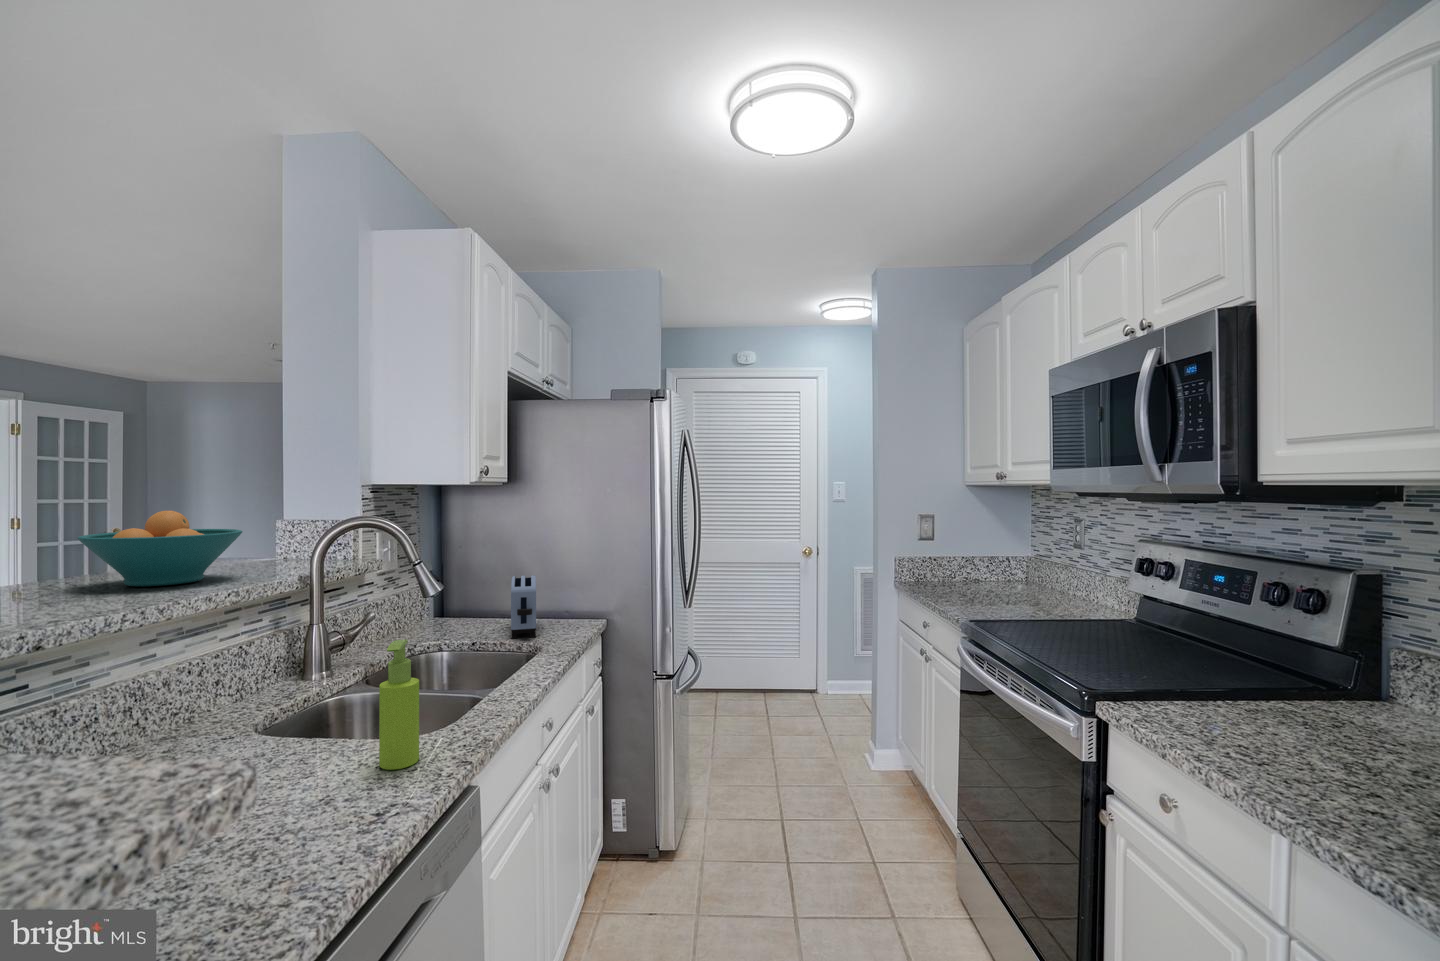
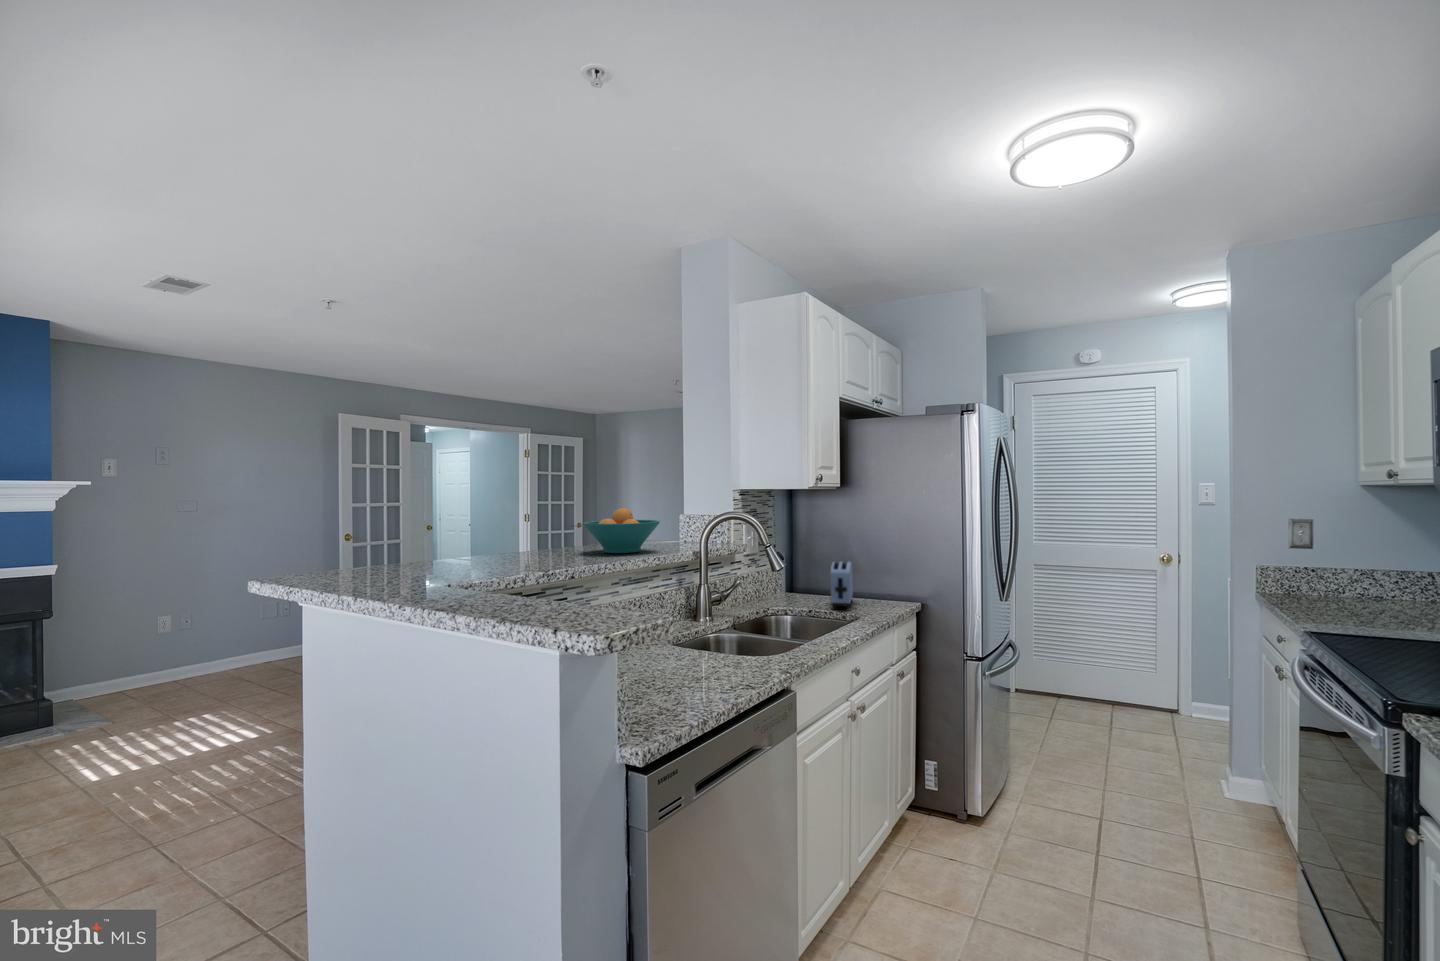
soap dispenser: present [379,640,419,770] -> none [734,590,757,670]

